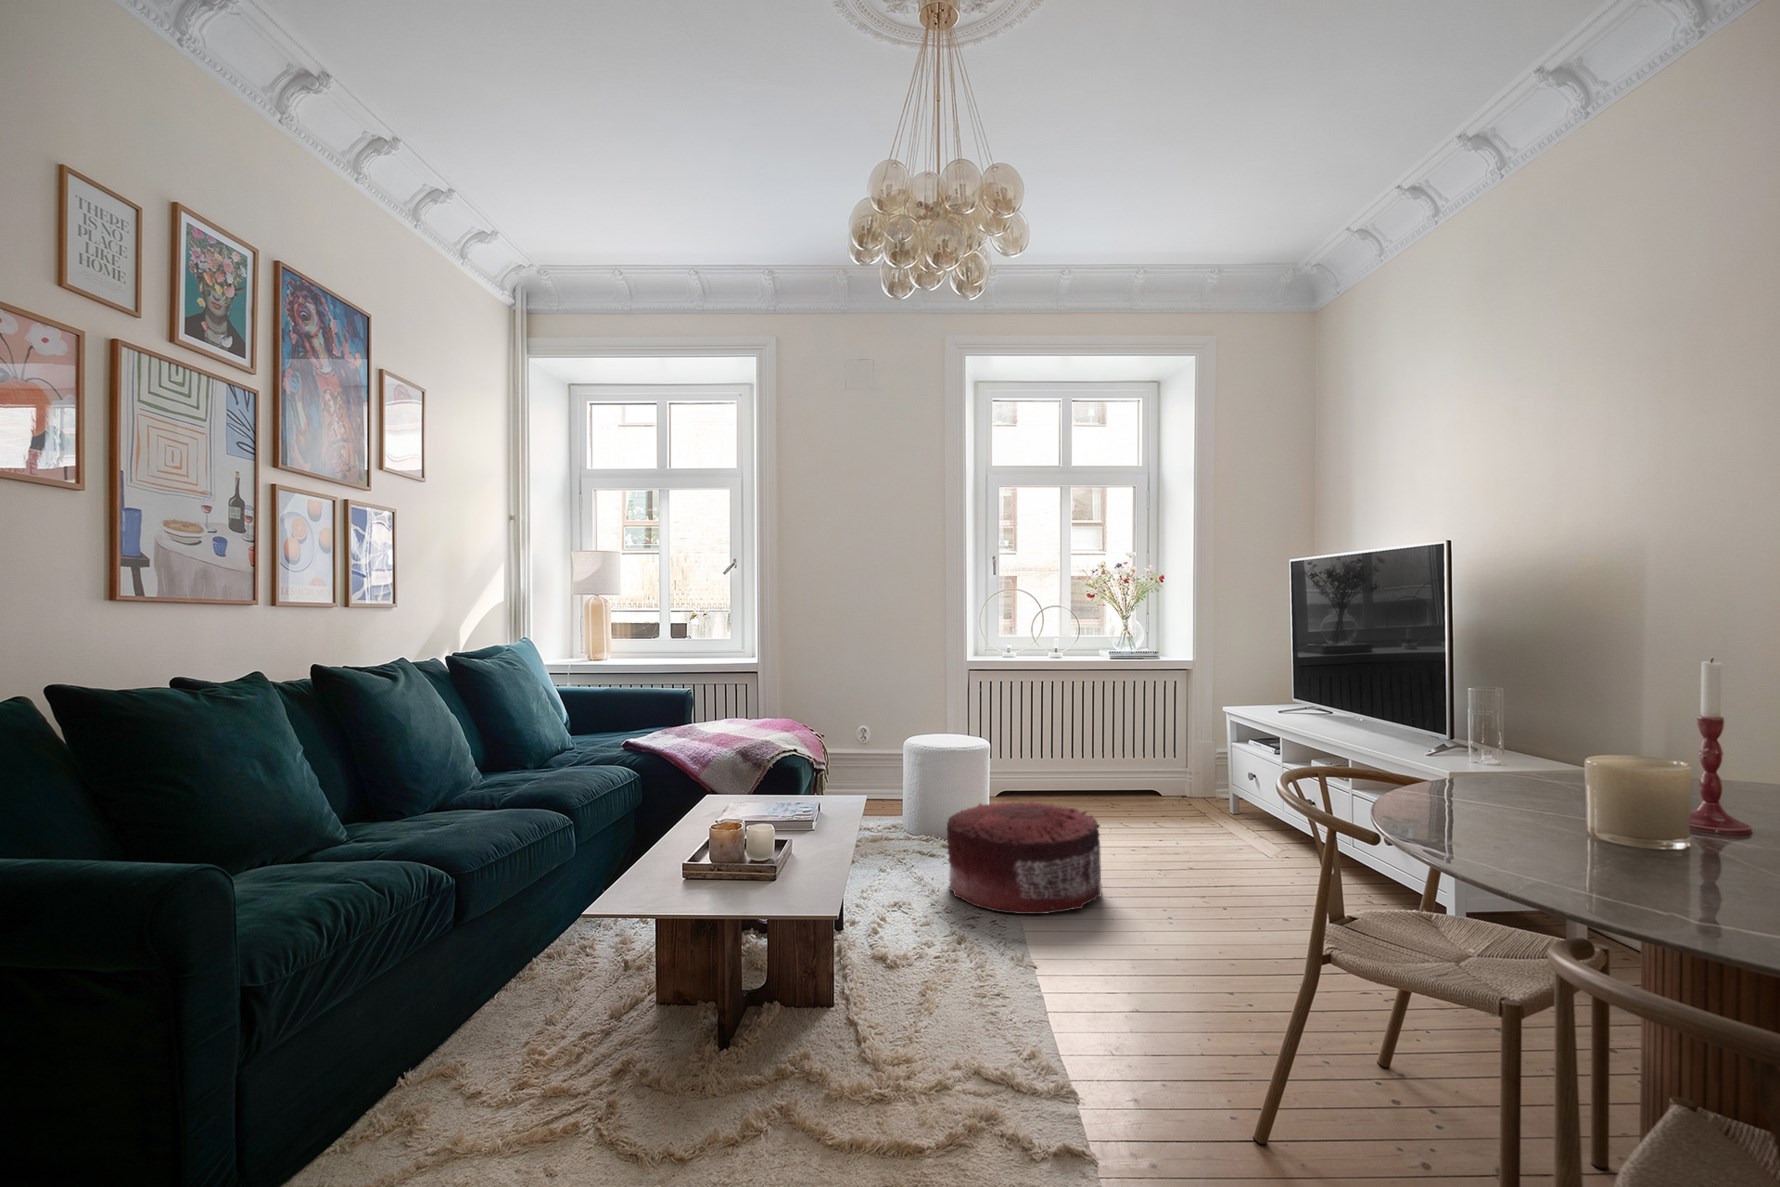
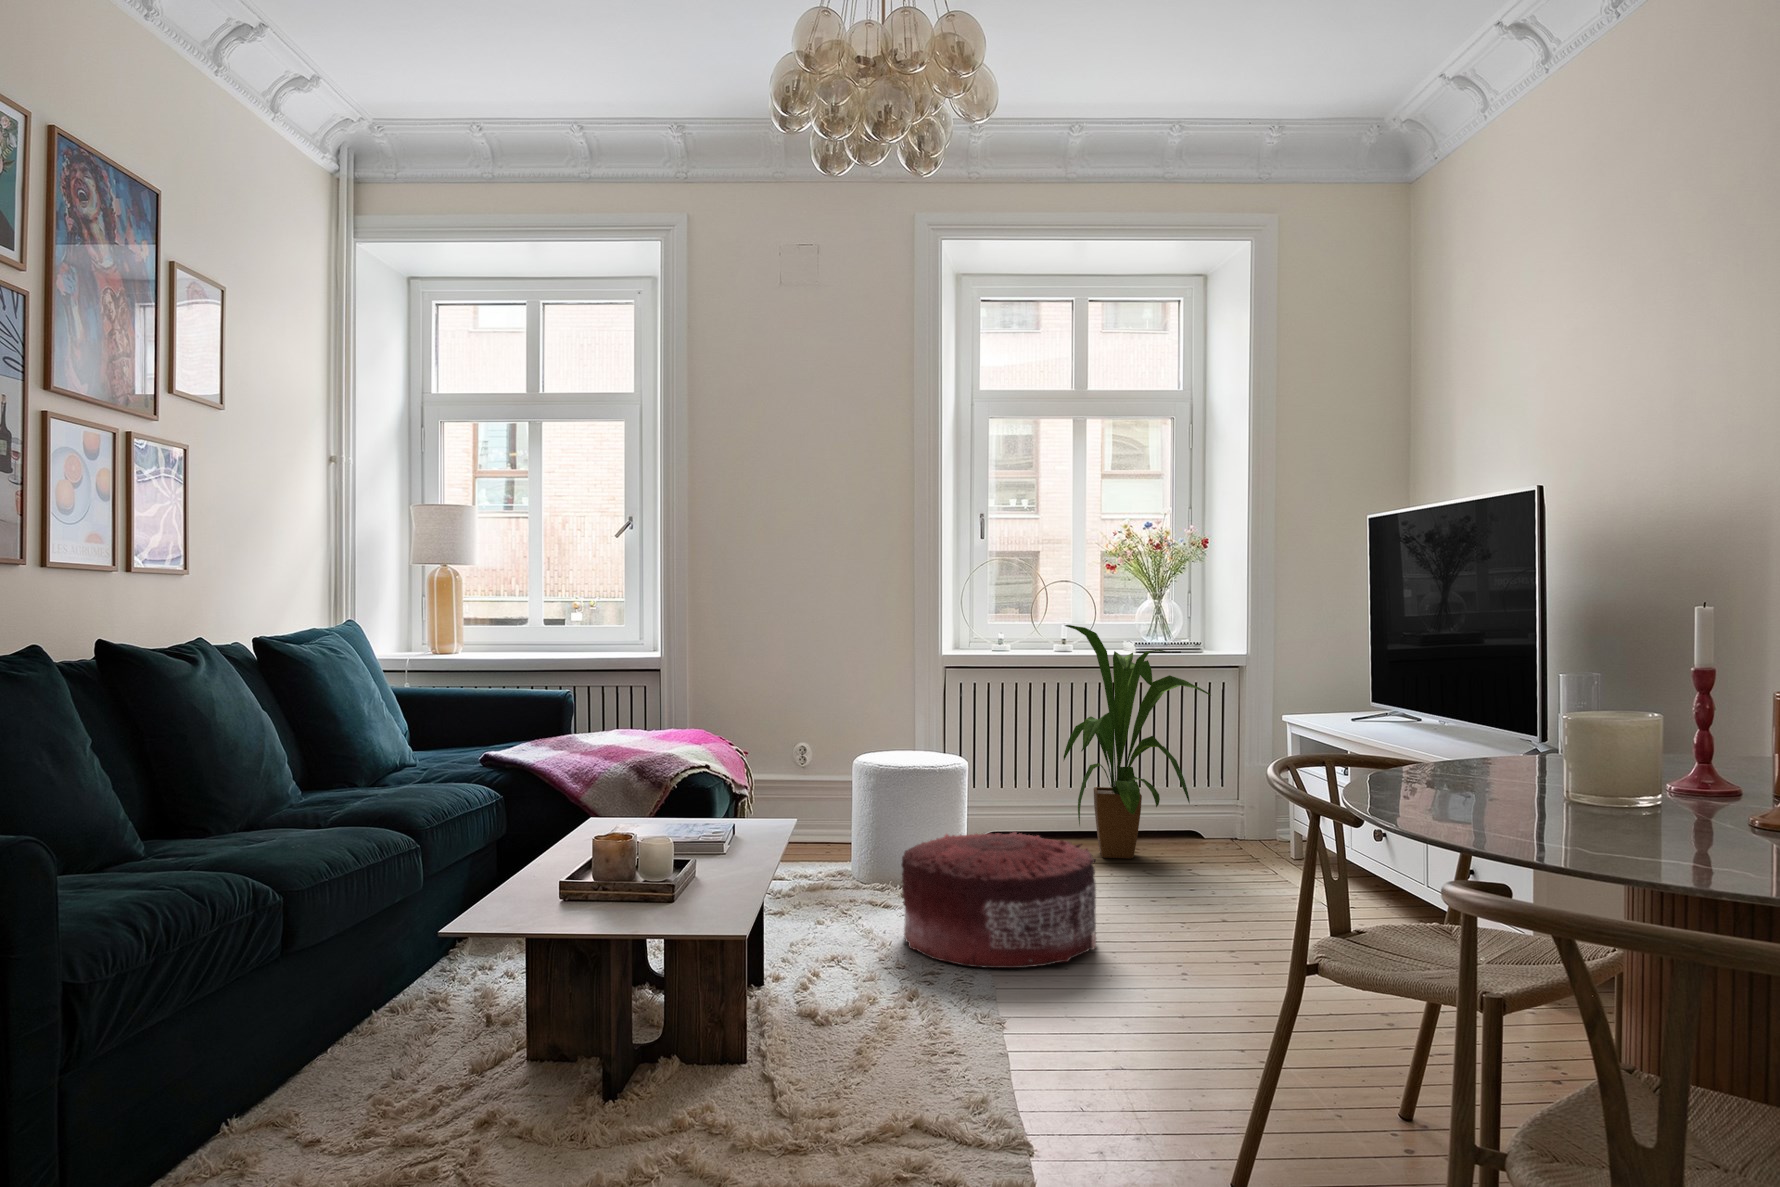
house plant: none [1059,636,1173,814] -> present [1064,625,1211,859]

